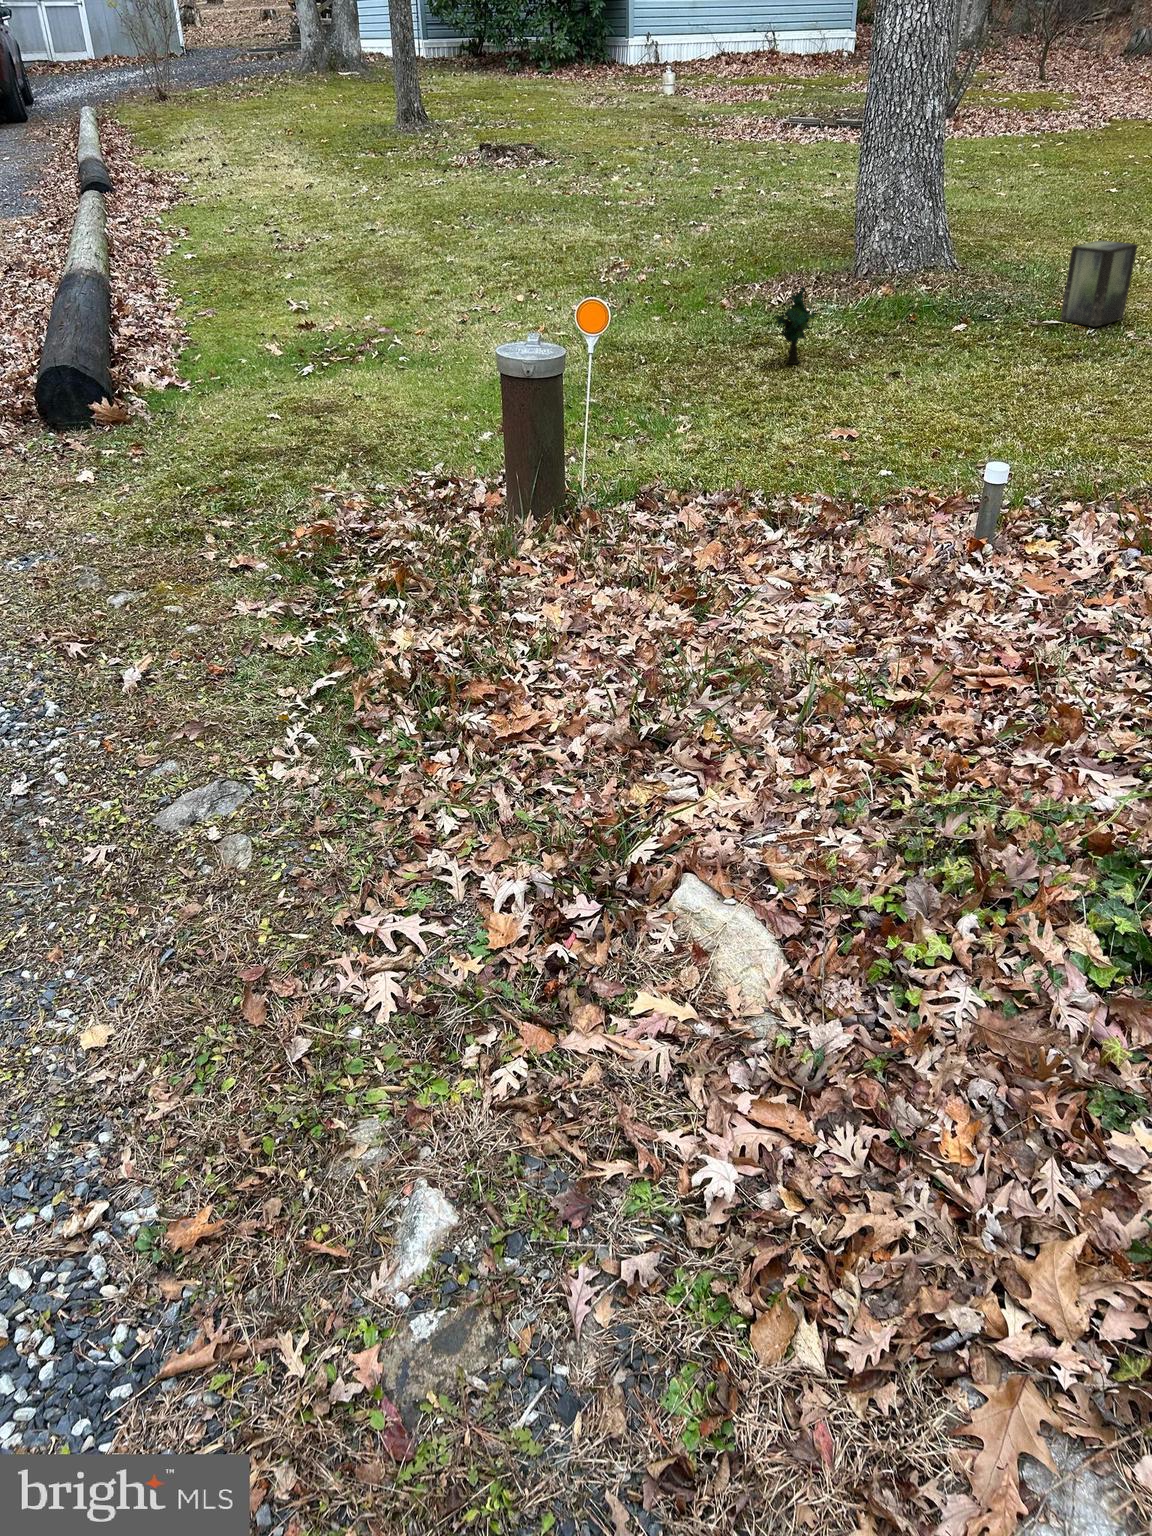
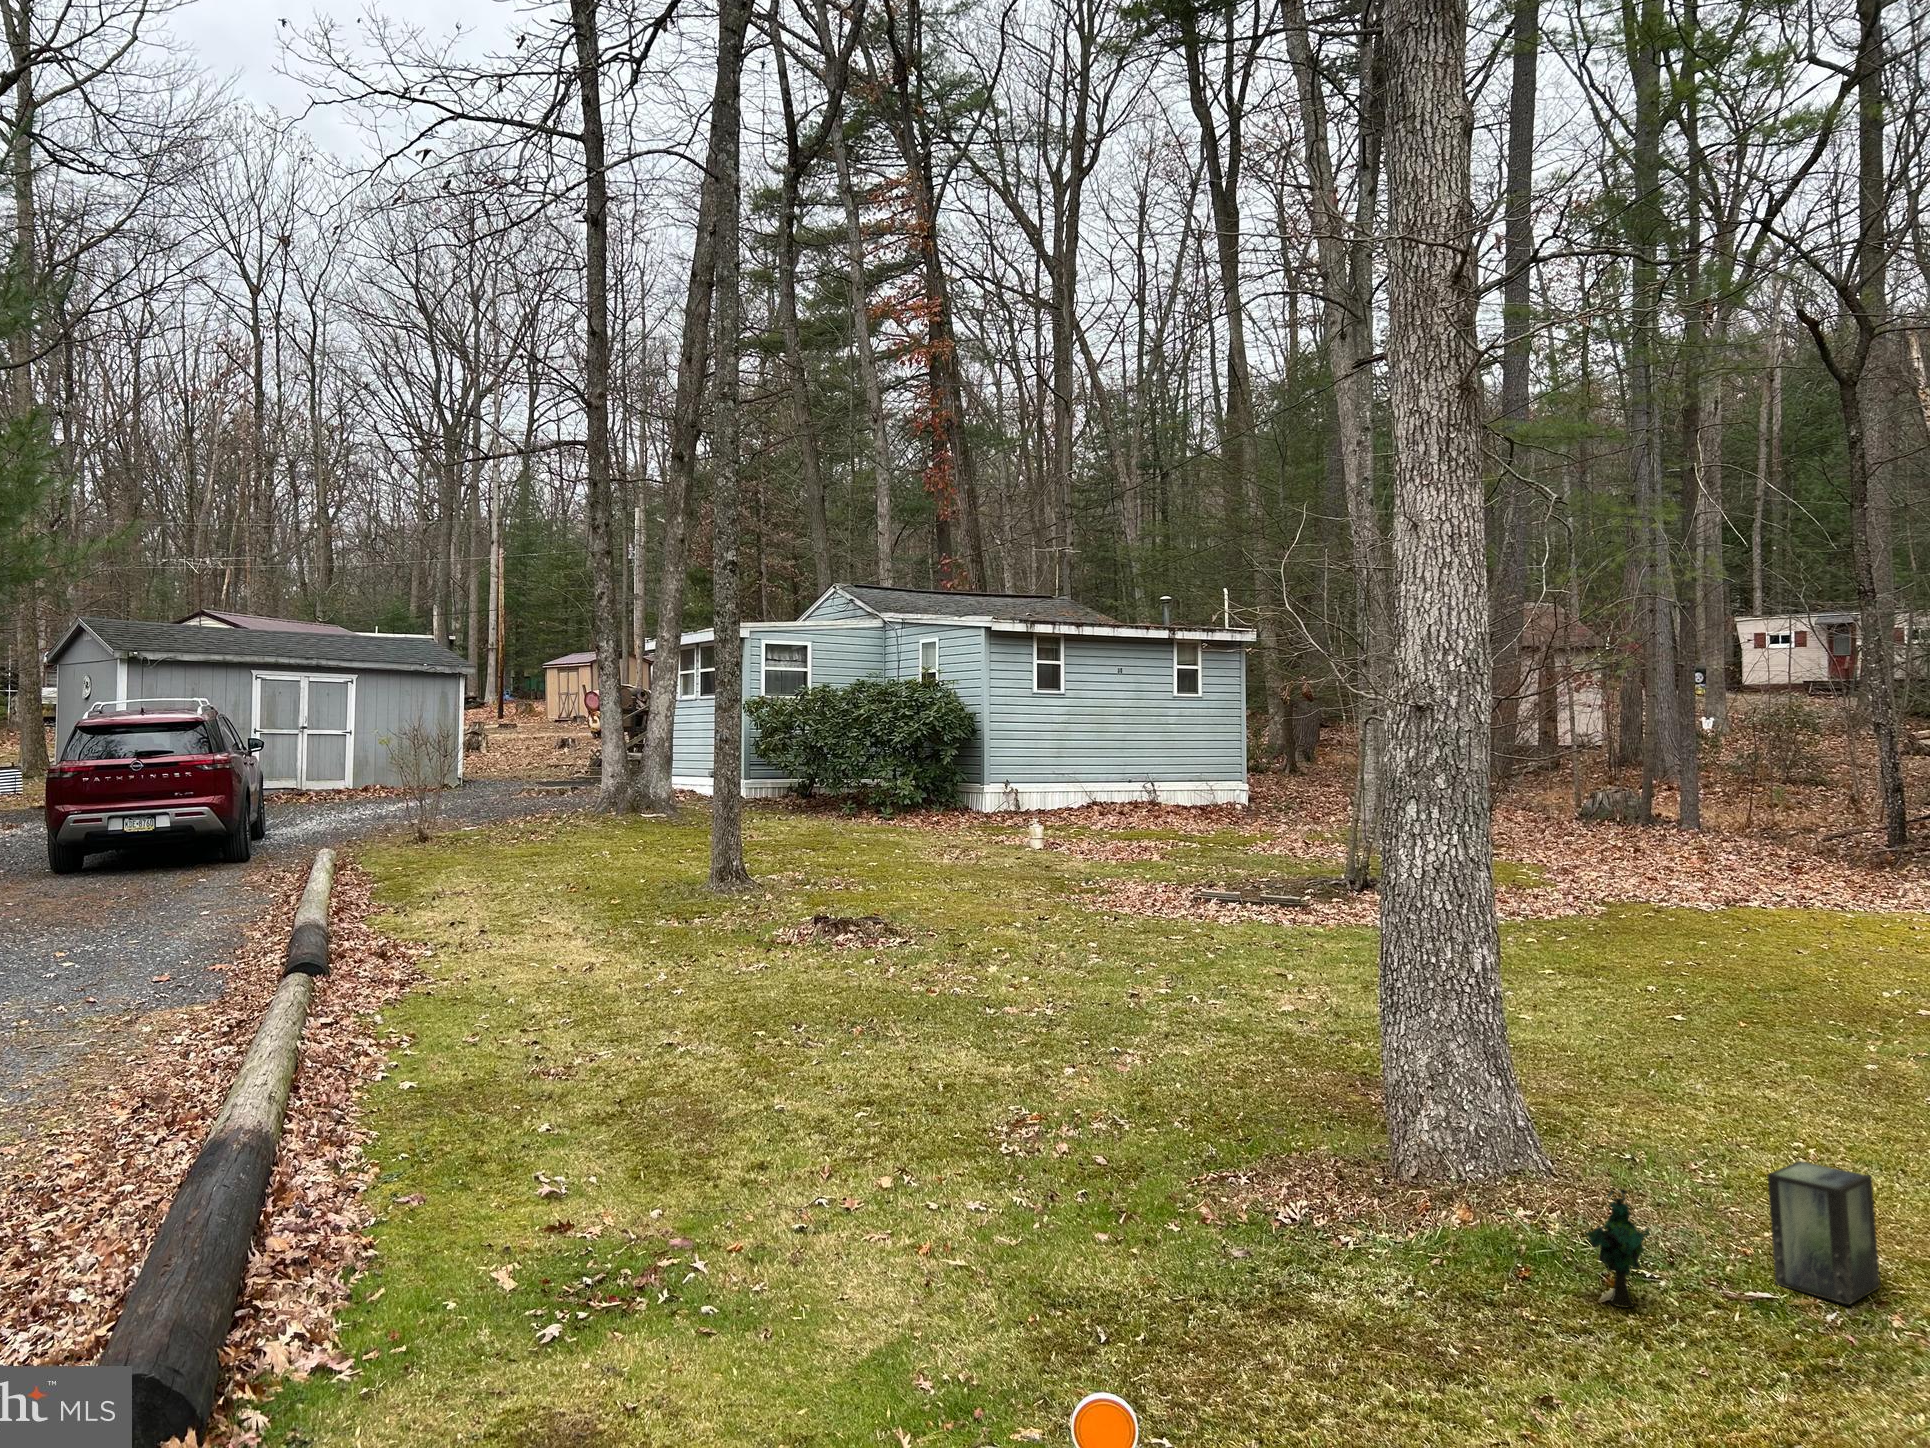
decorative plant: present [774,287,815,364] -> present [1585,1189,1650,1308]

